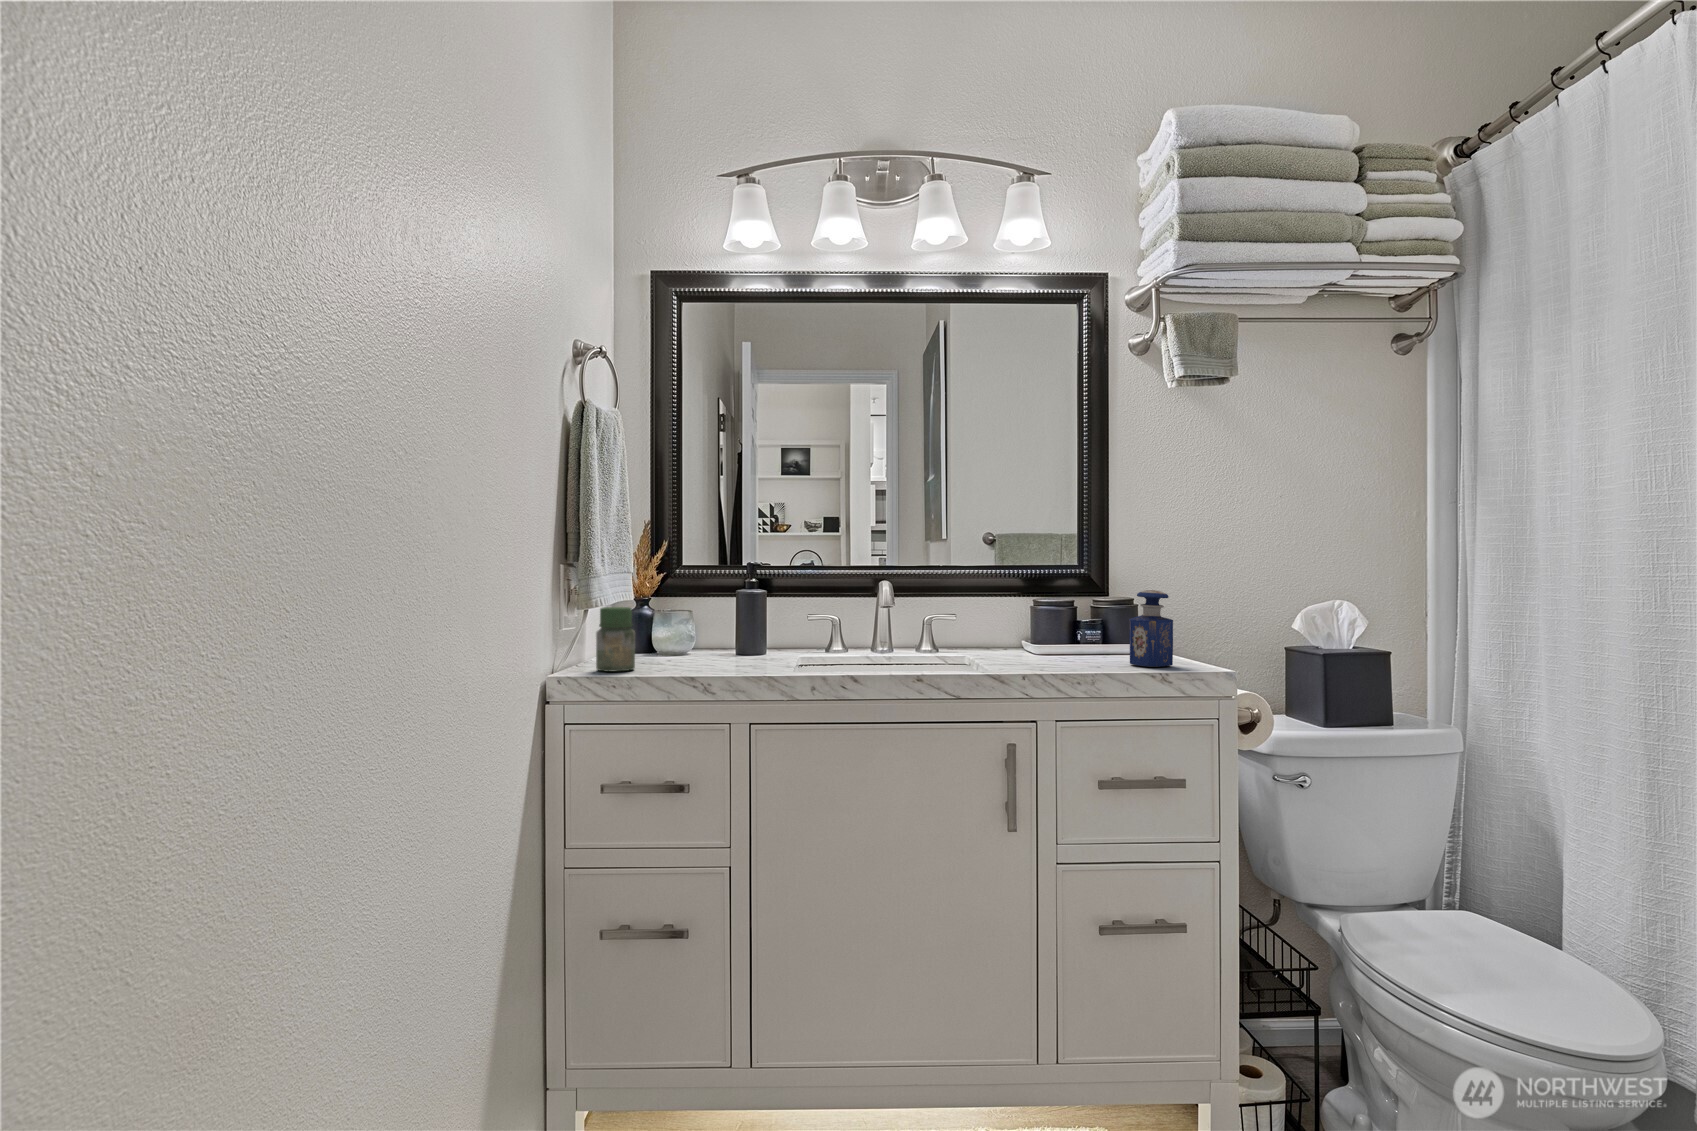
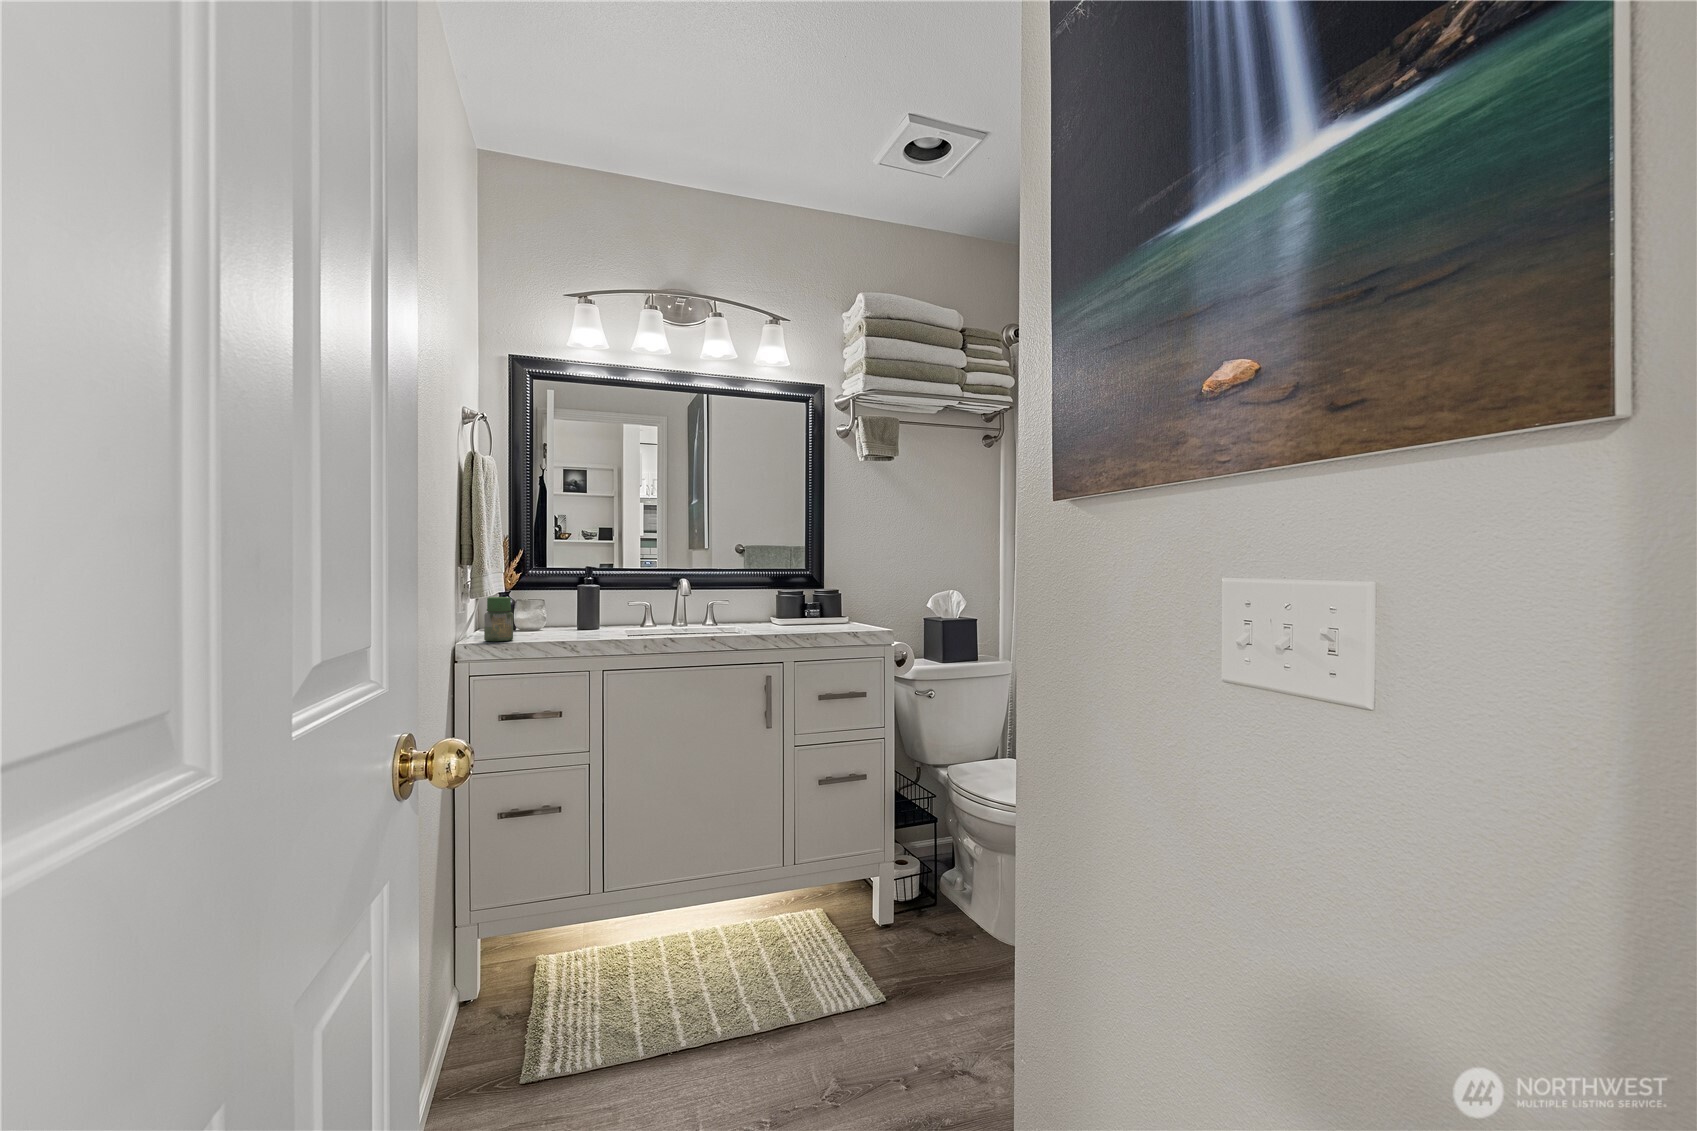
perfume bottle: present [1129,590,1173,667] -> none [836,584,861,629]

